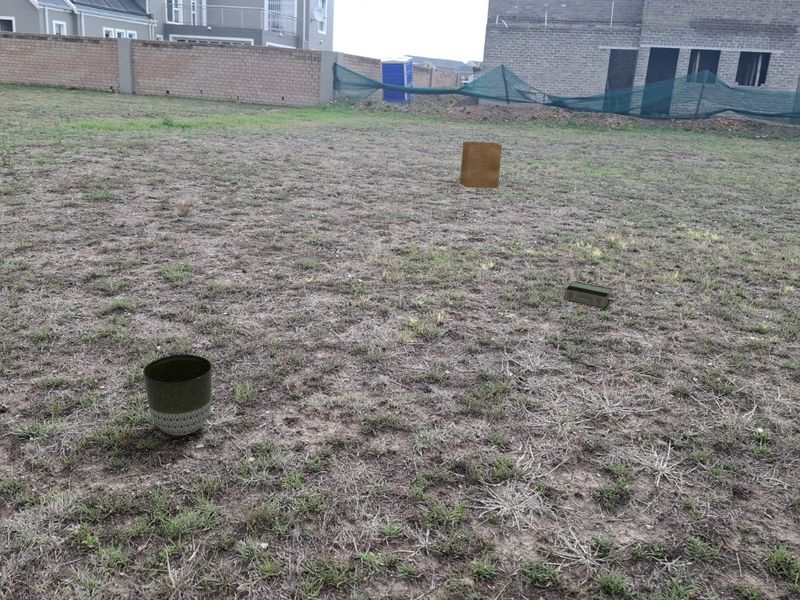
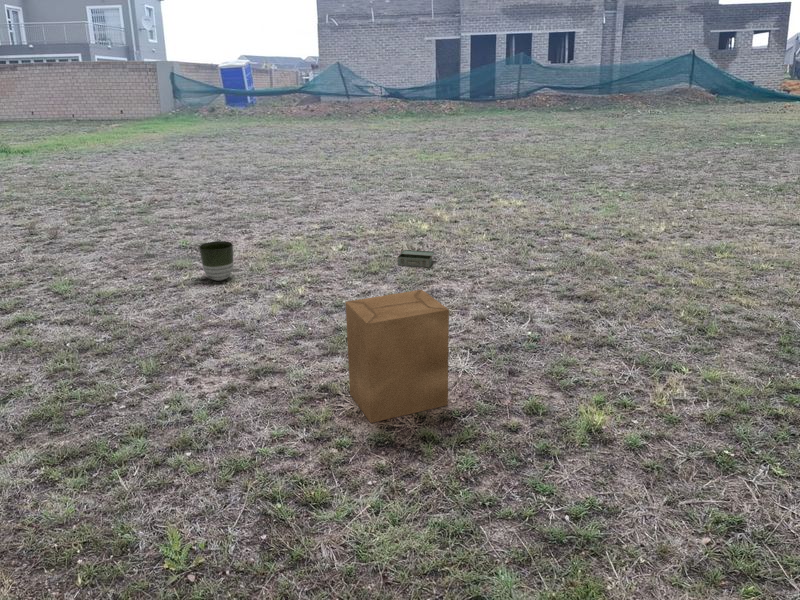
cardboard box: present [460,142,502,188] -> present [345,290,449,423]
planter: present [143,354,212,436] -> present [199,241,234,281]

